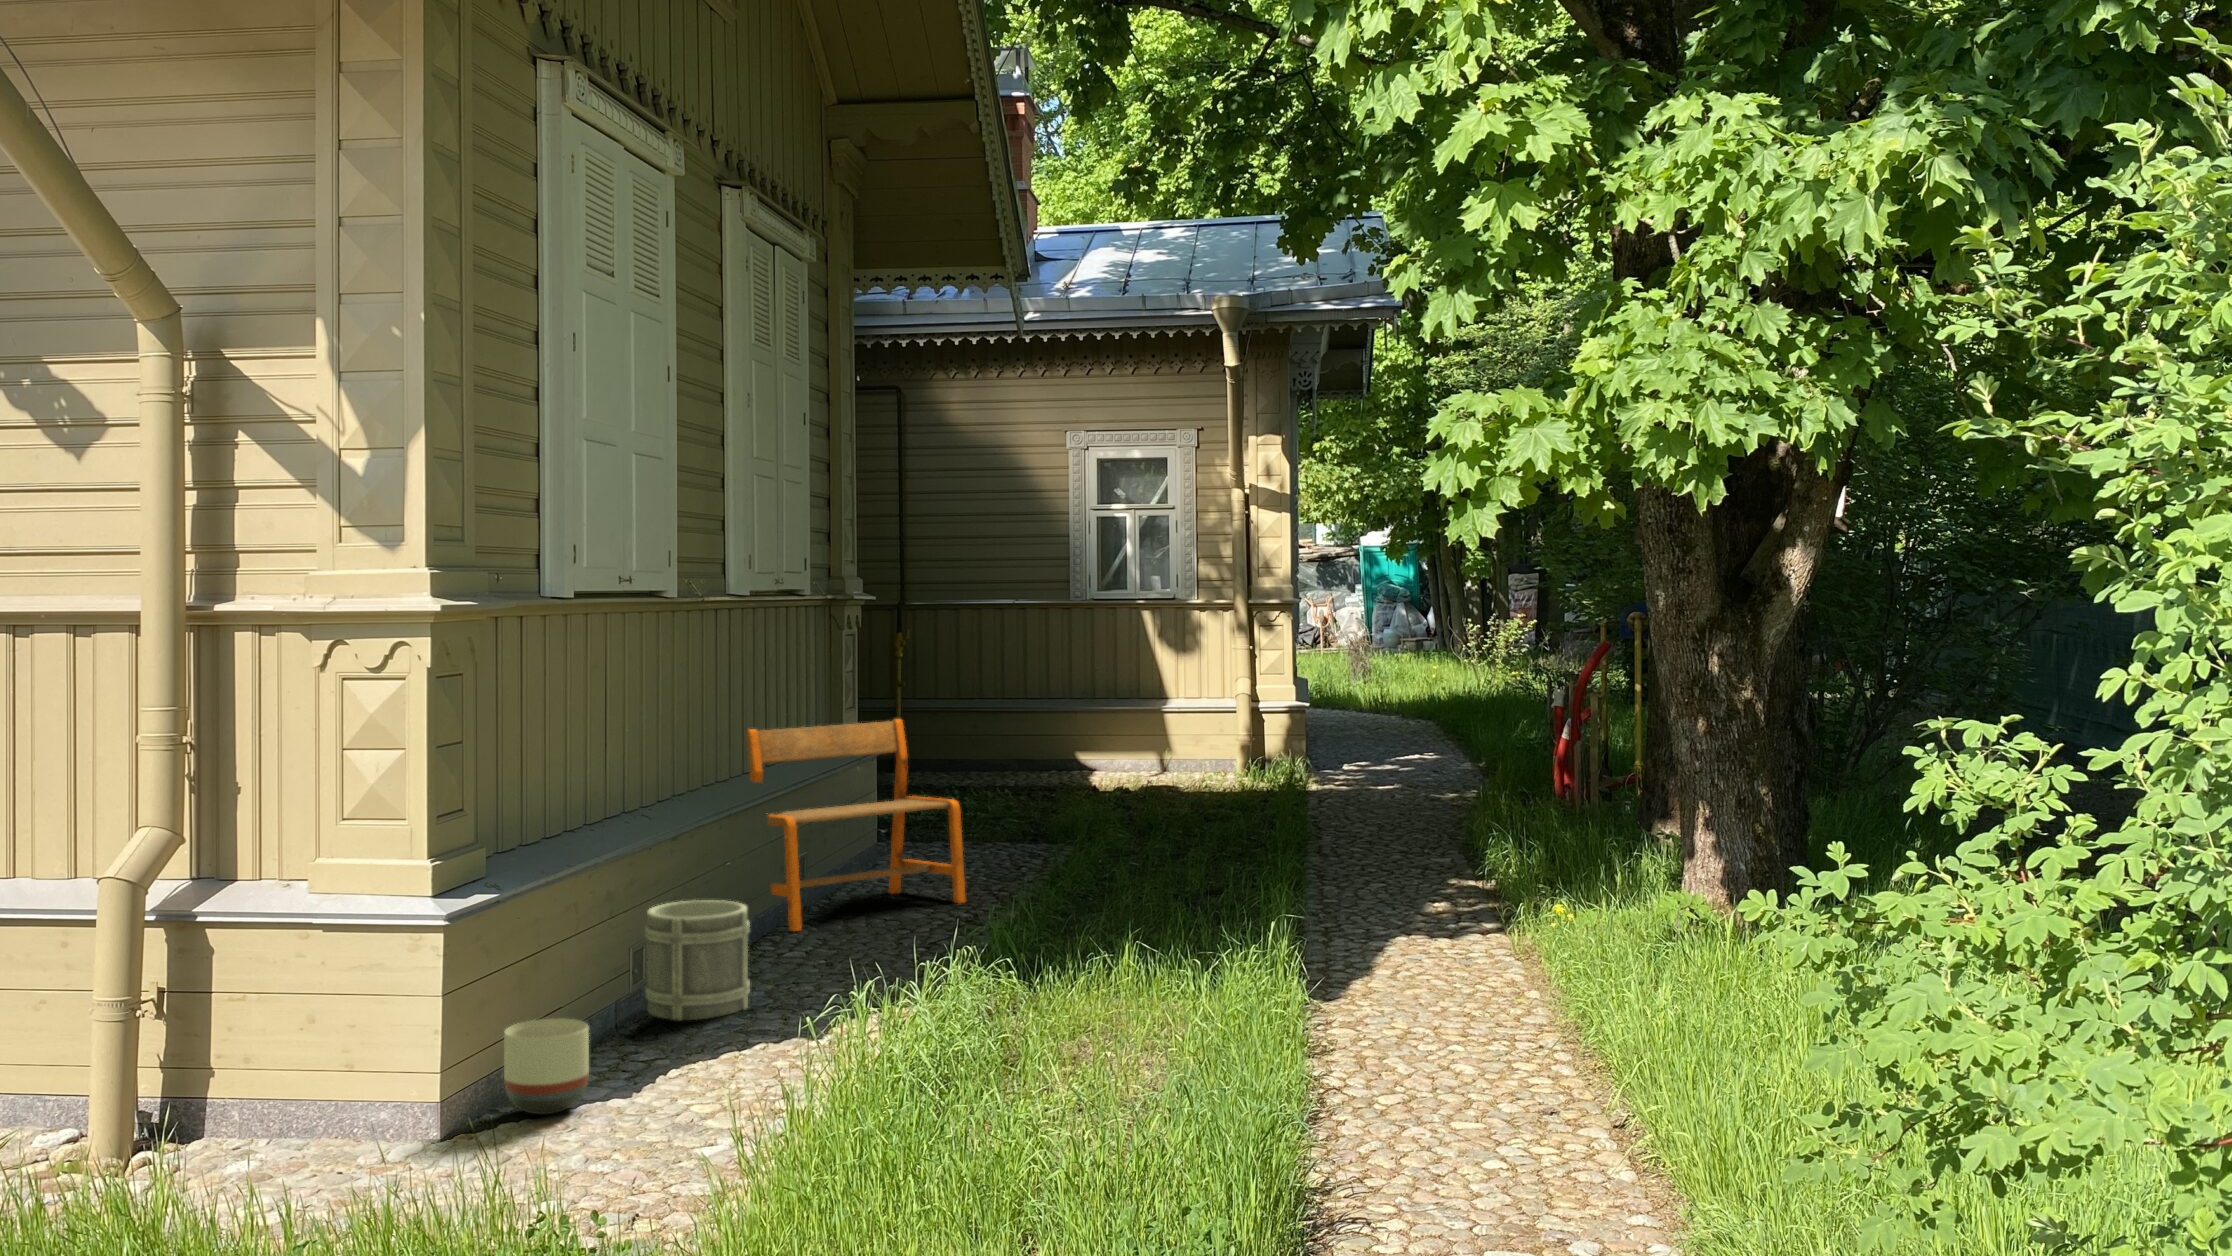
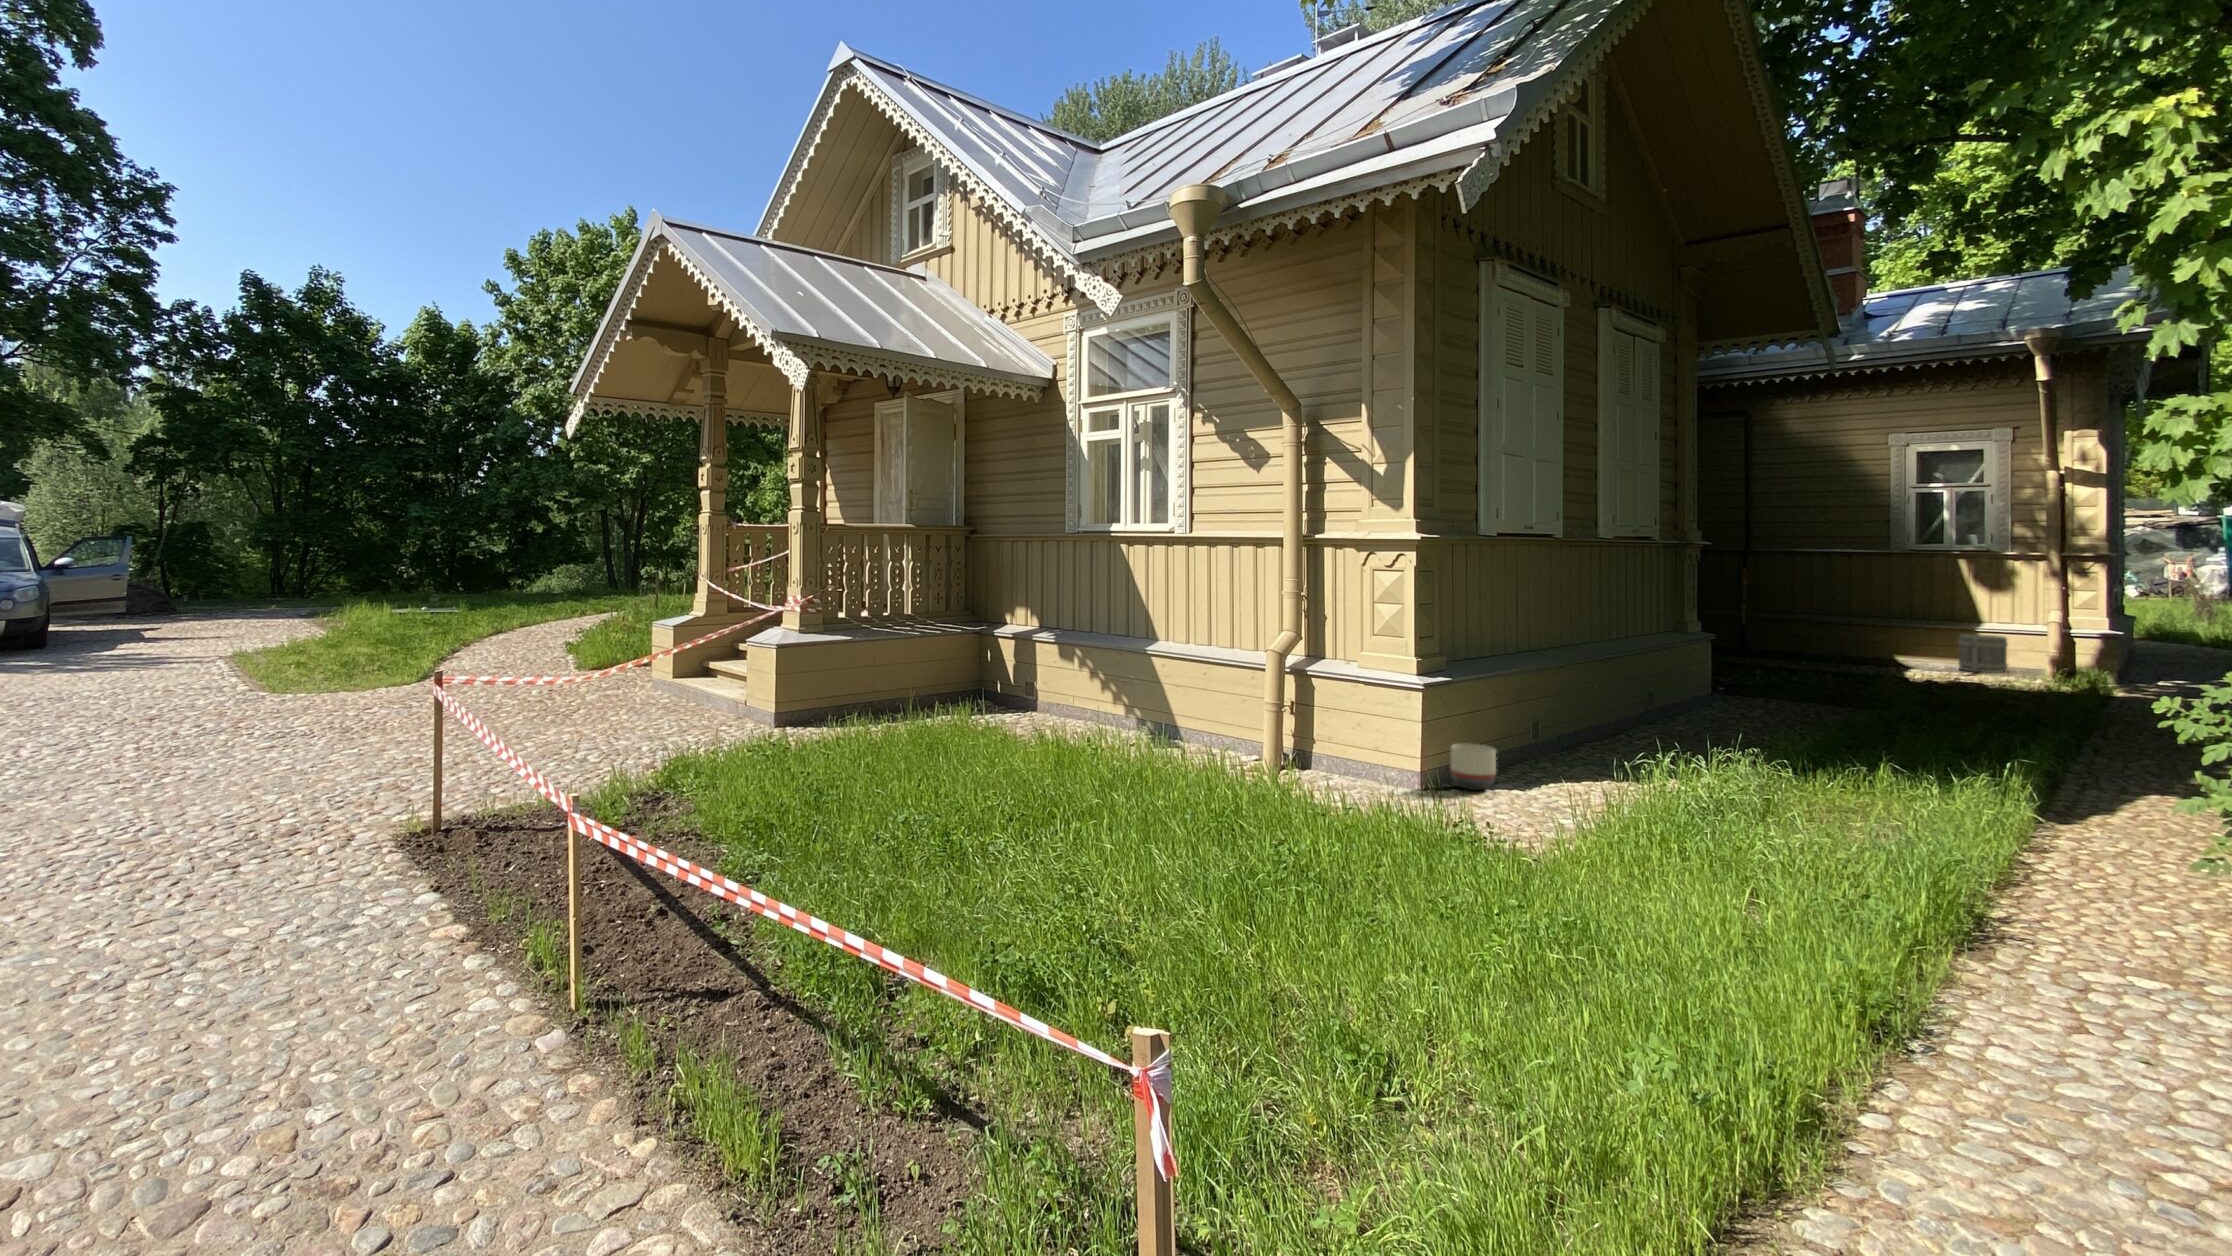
bench: present [746,719,966,931] -> none [1607,615,1767,733]
bucket: present [645,900,750,1020] -> present [1958,634,2008,673]

